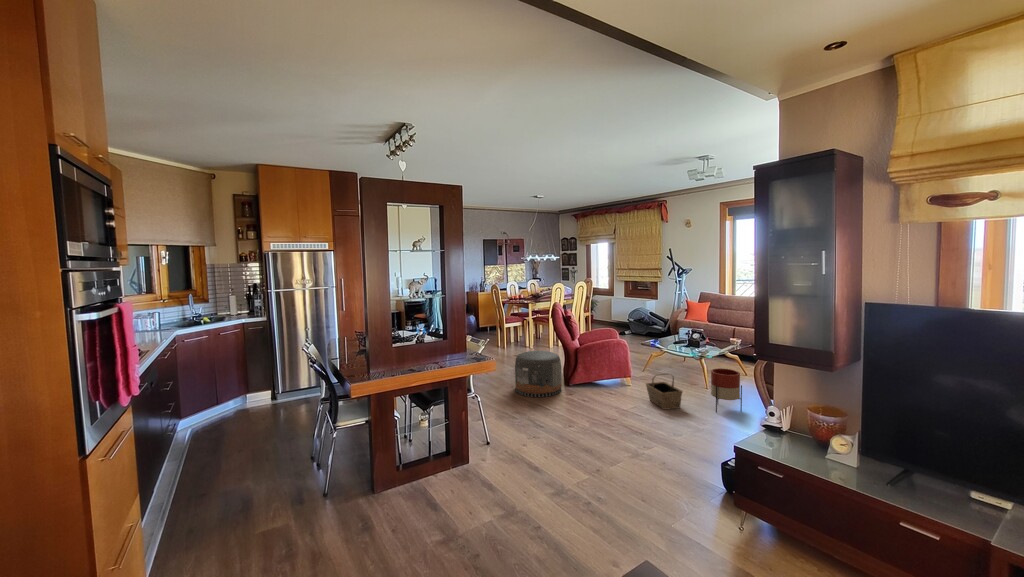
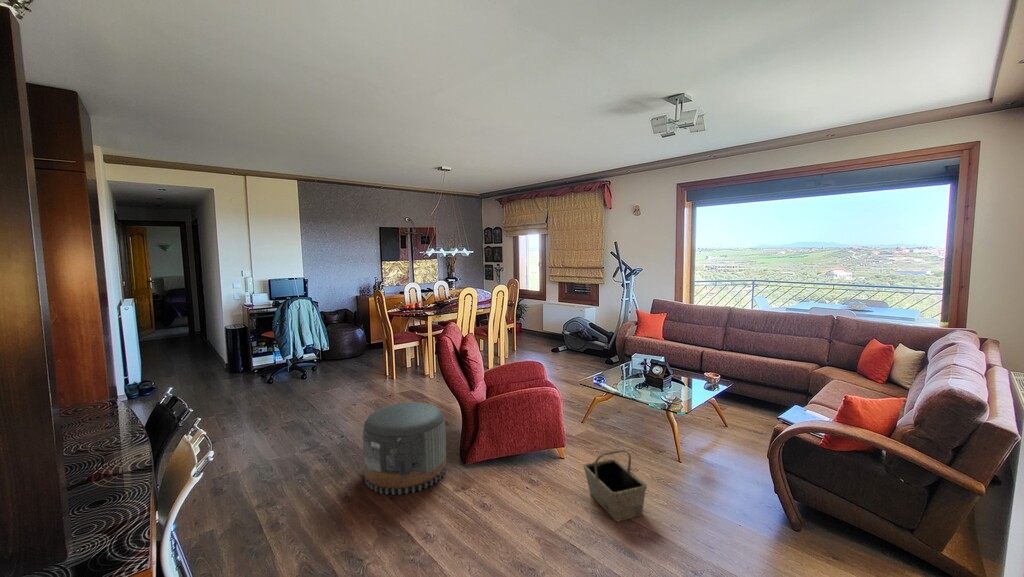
planter: present [711,368,742,412] -> none [693,440,748,525]

